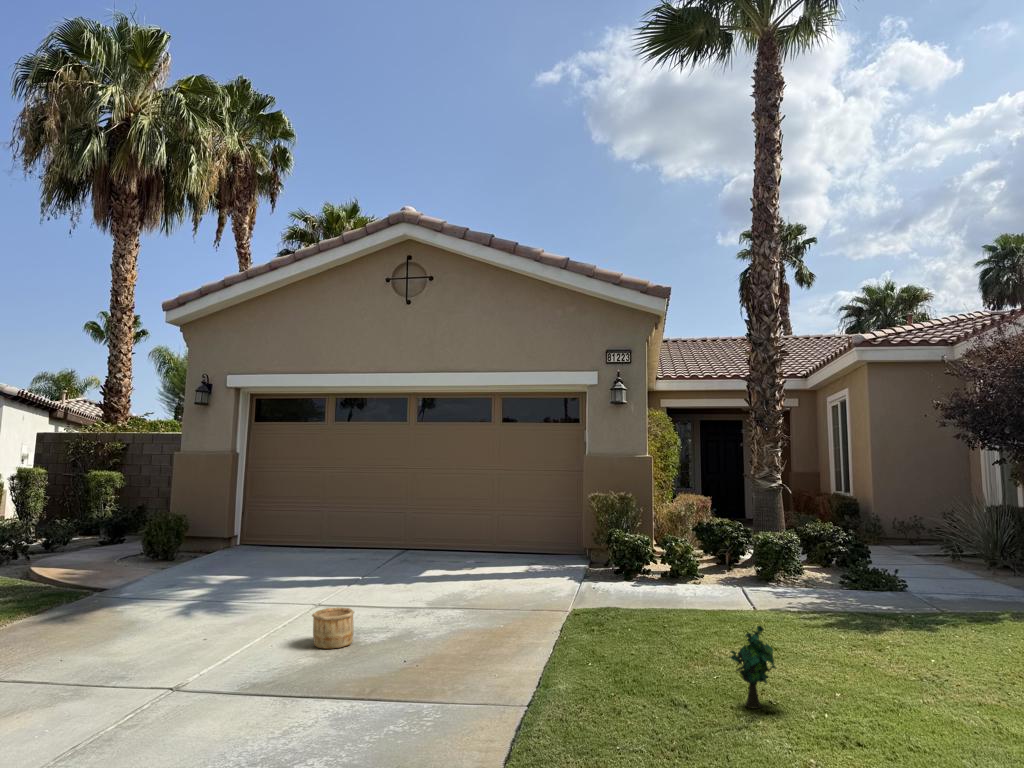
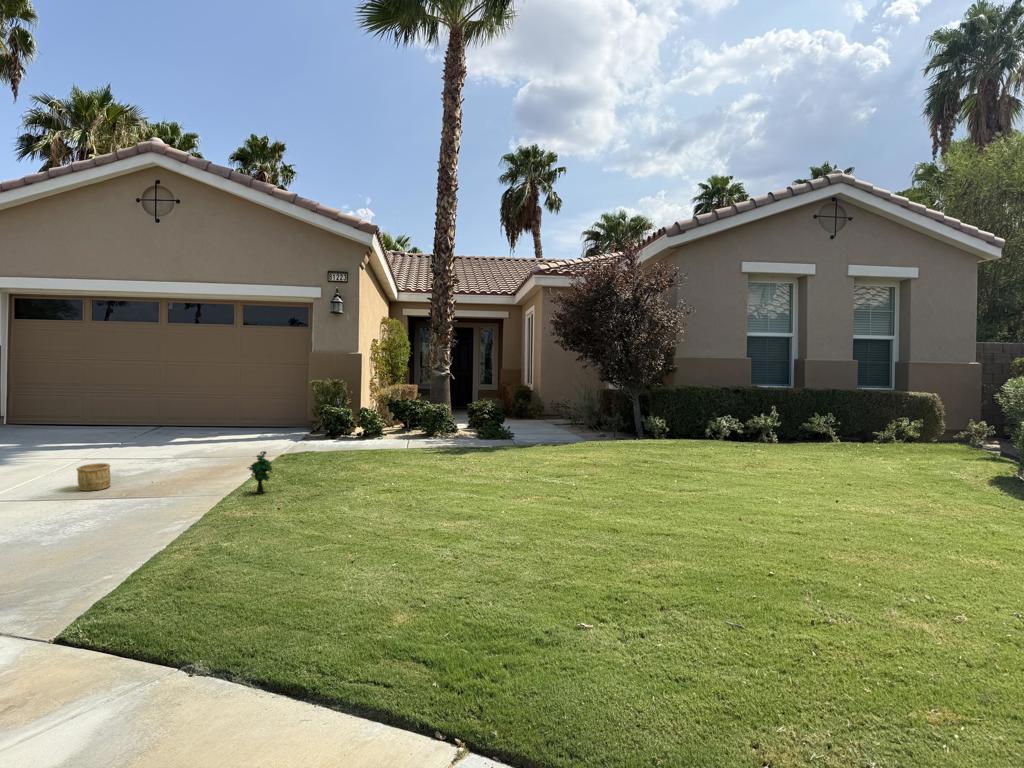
decorative plant: present [730,626,776,709] -> present [248,451,273,494]

